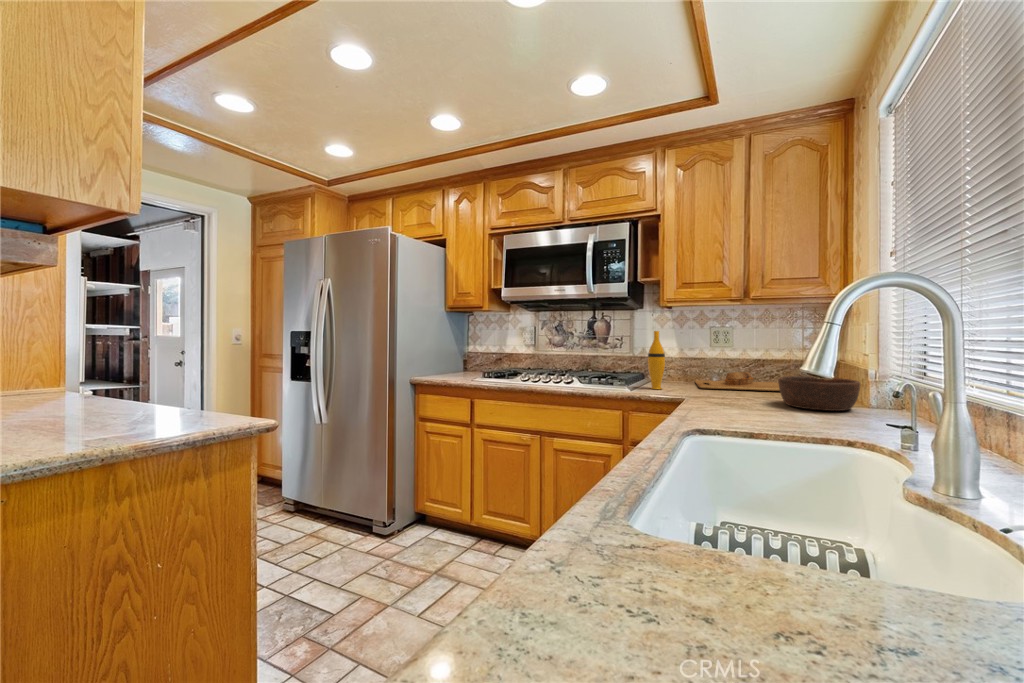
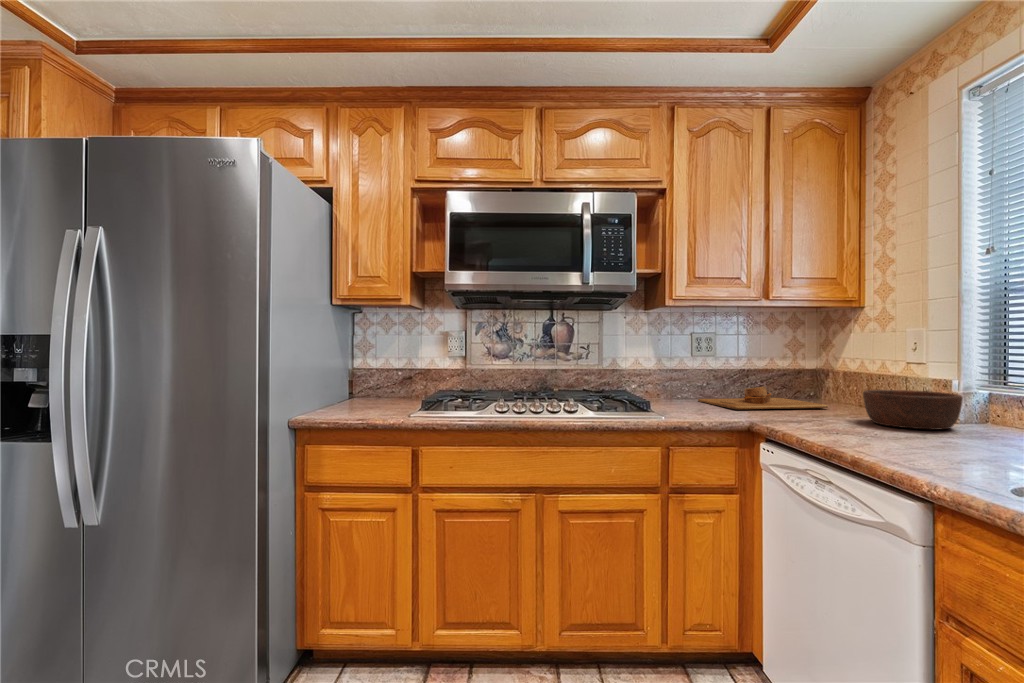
vase: present [648,331,665,389] -> none [681,336,704,414]

